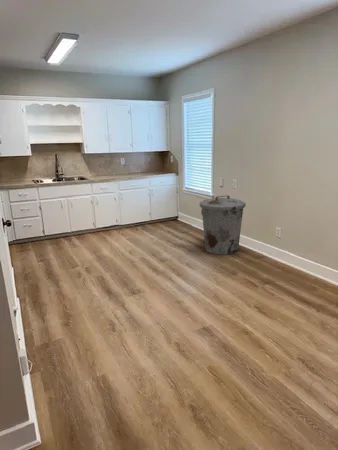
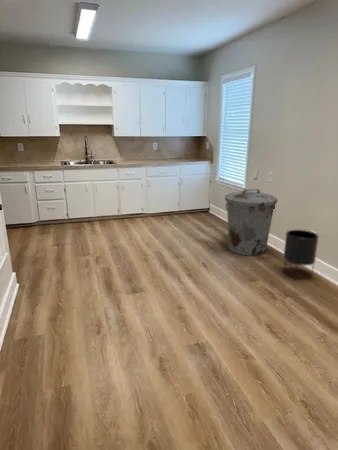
planter: none [257,228,285,270] -> present [284,230,318,268]

